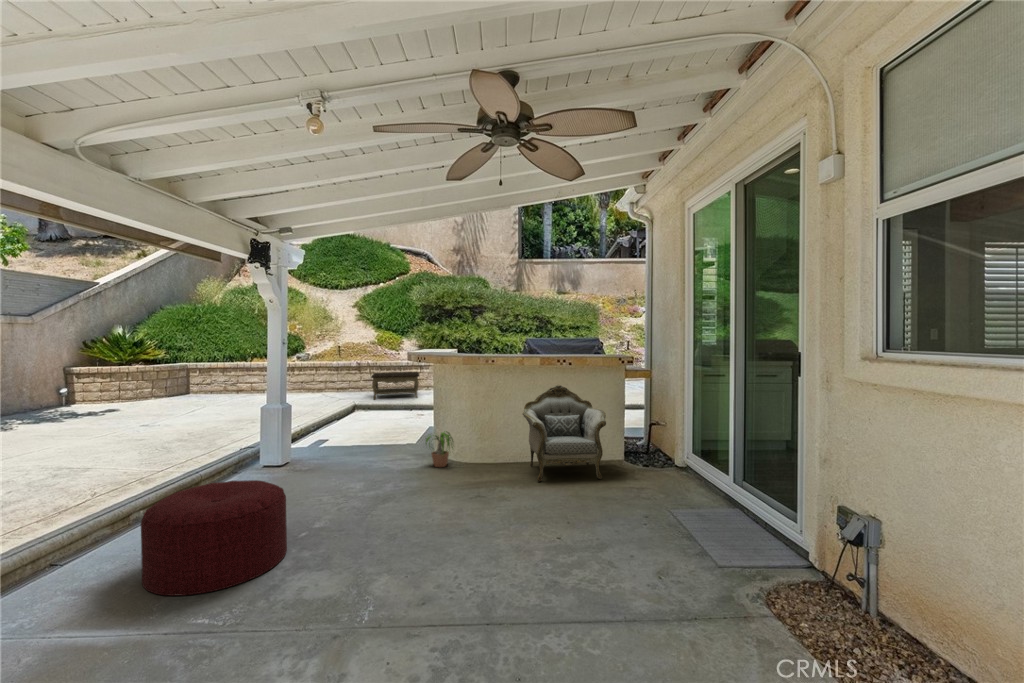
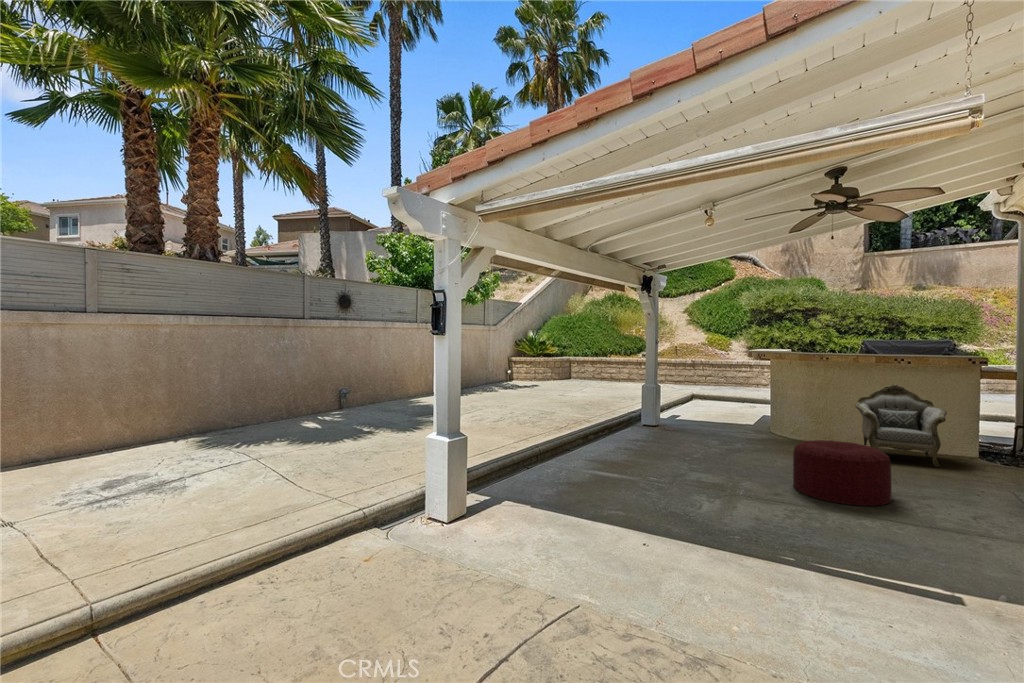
coffee table: present [371,372,420,400] -> none [705,370,750,393]
potted plant: present [426,431,453,467] -> none [759,415,792,441]
ottoman: present [141,480,287,596] -> present [793,440,891,506]

